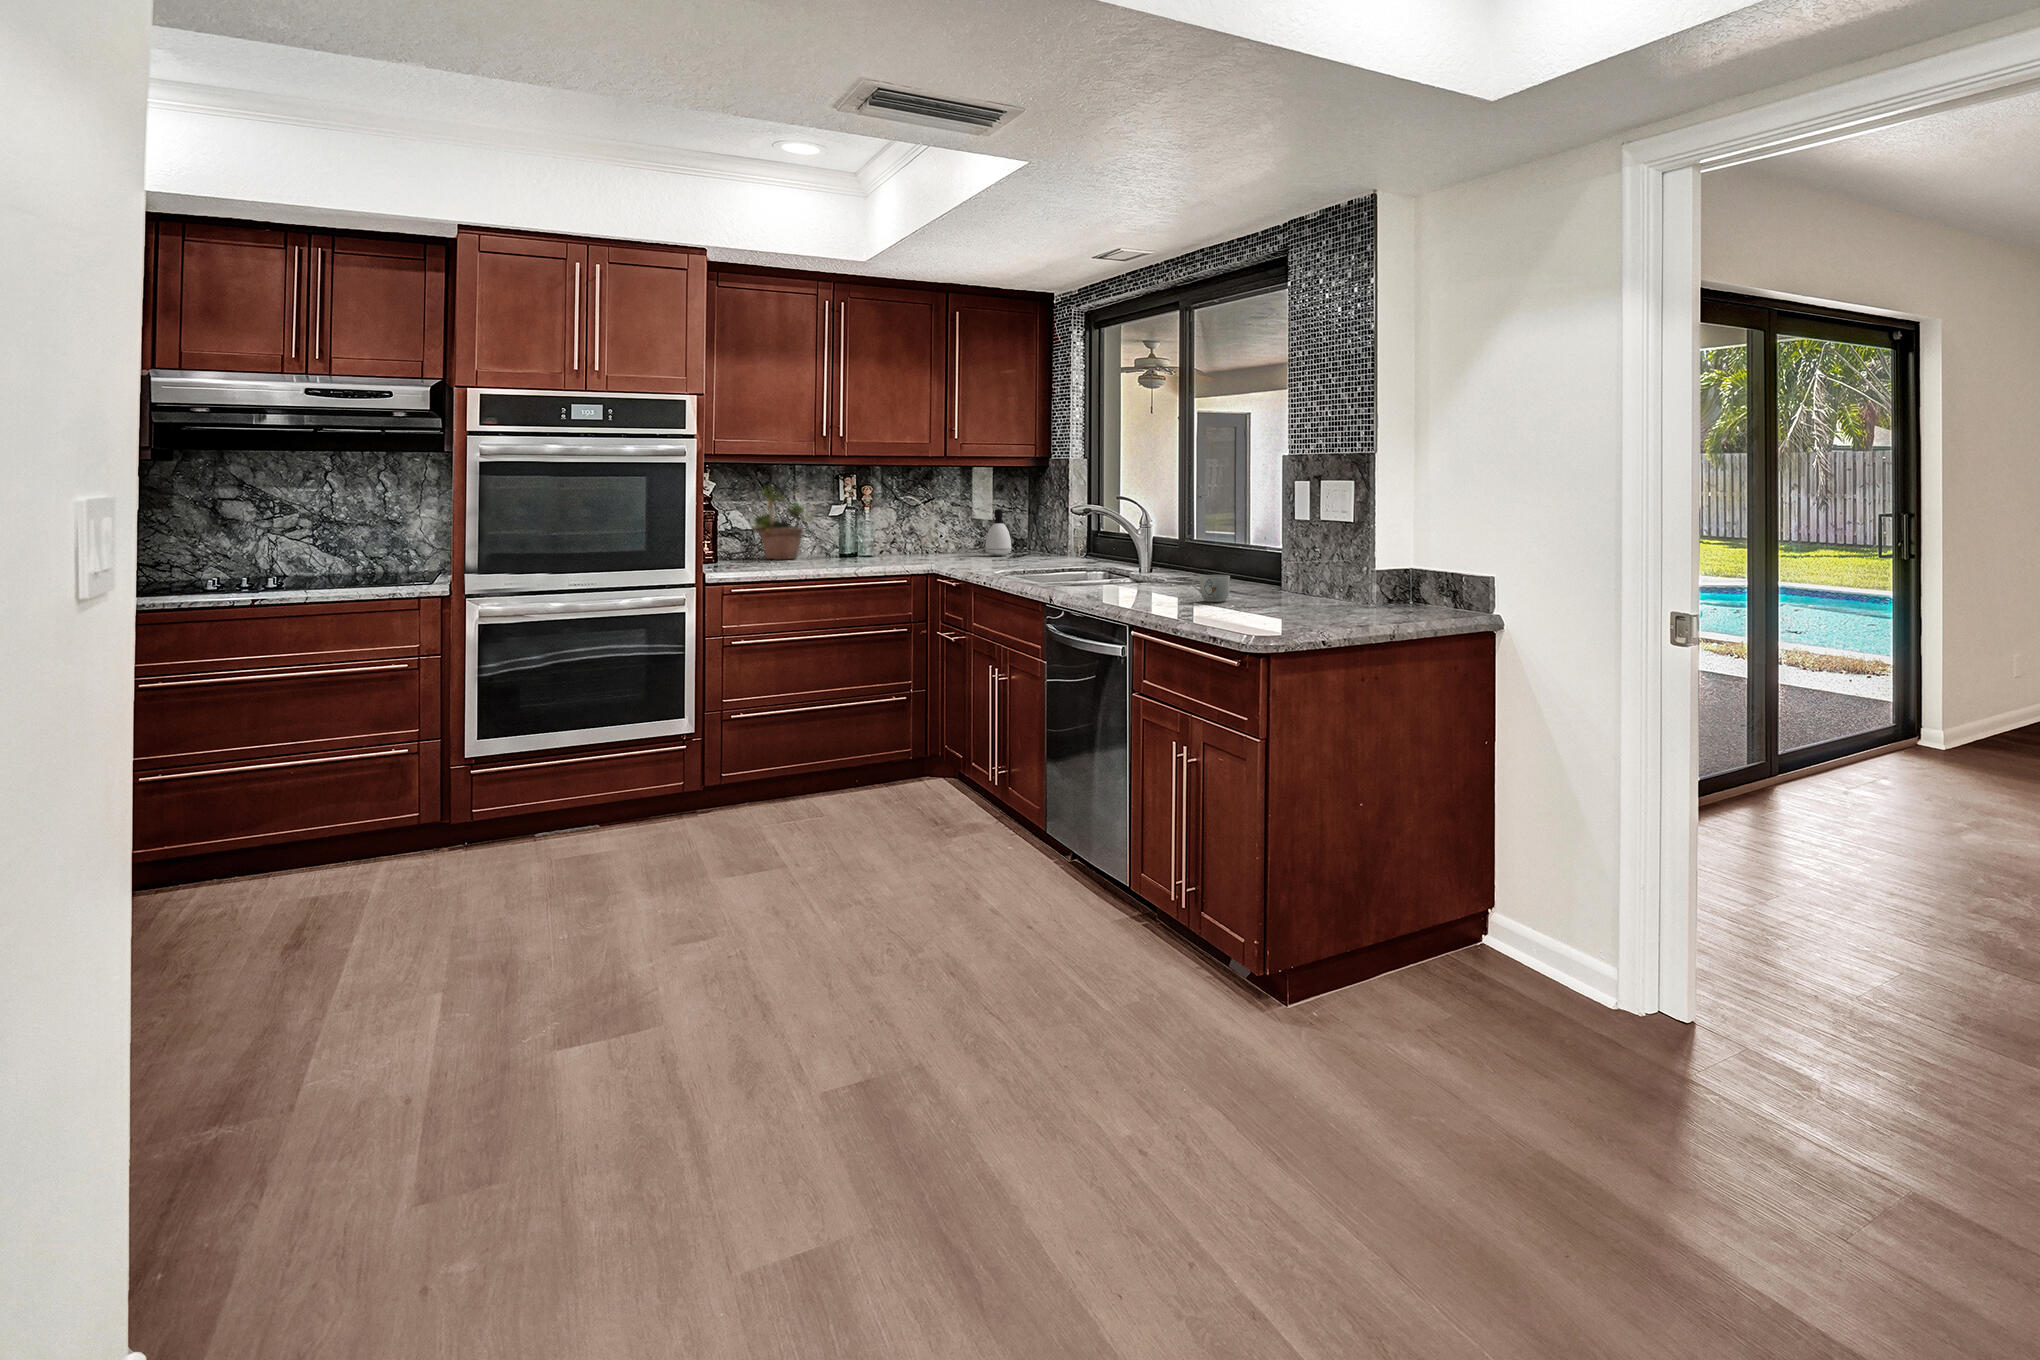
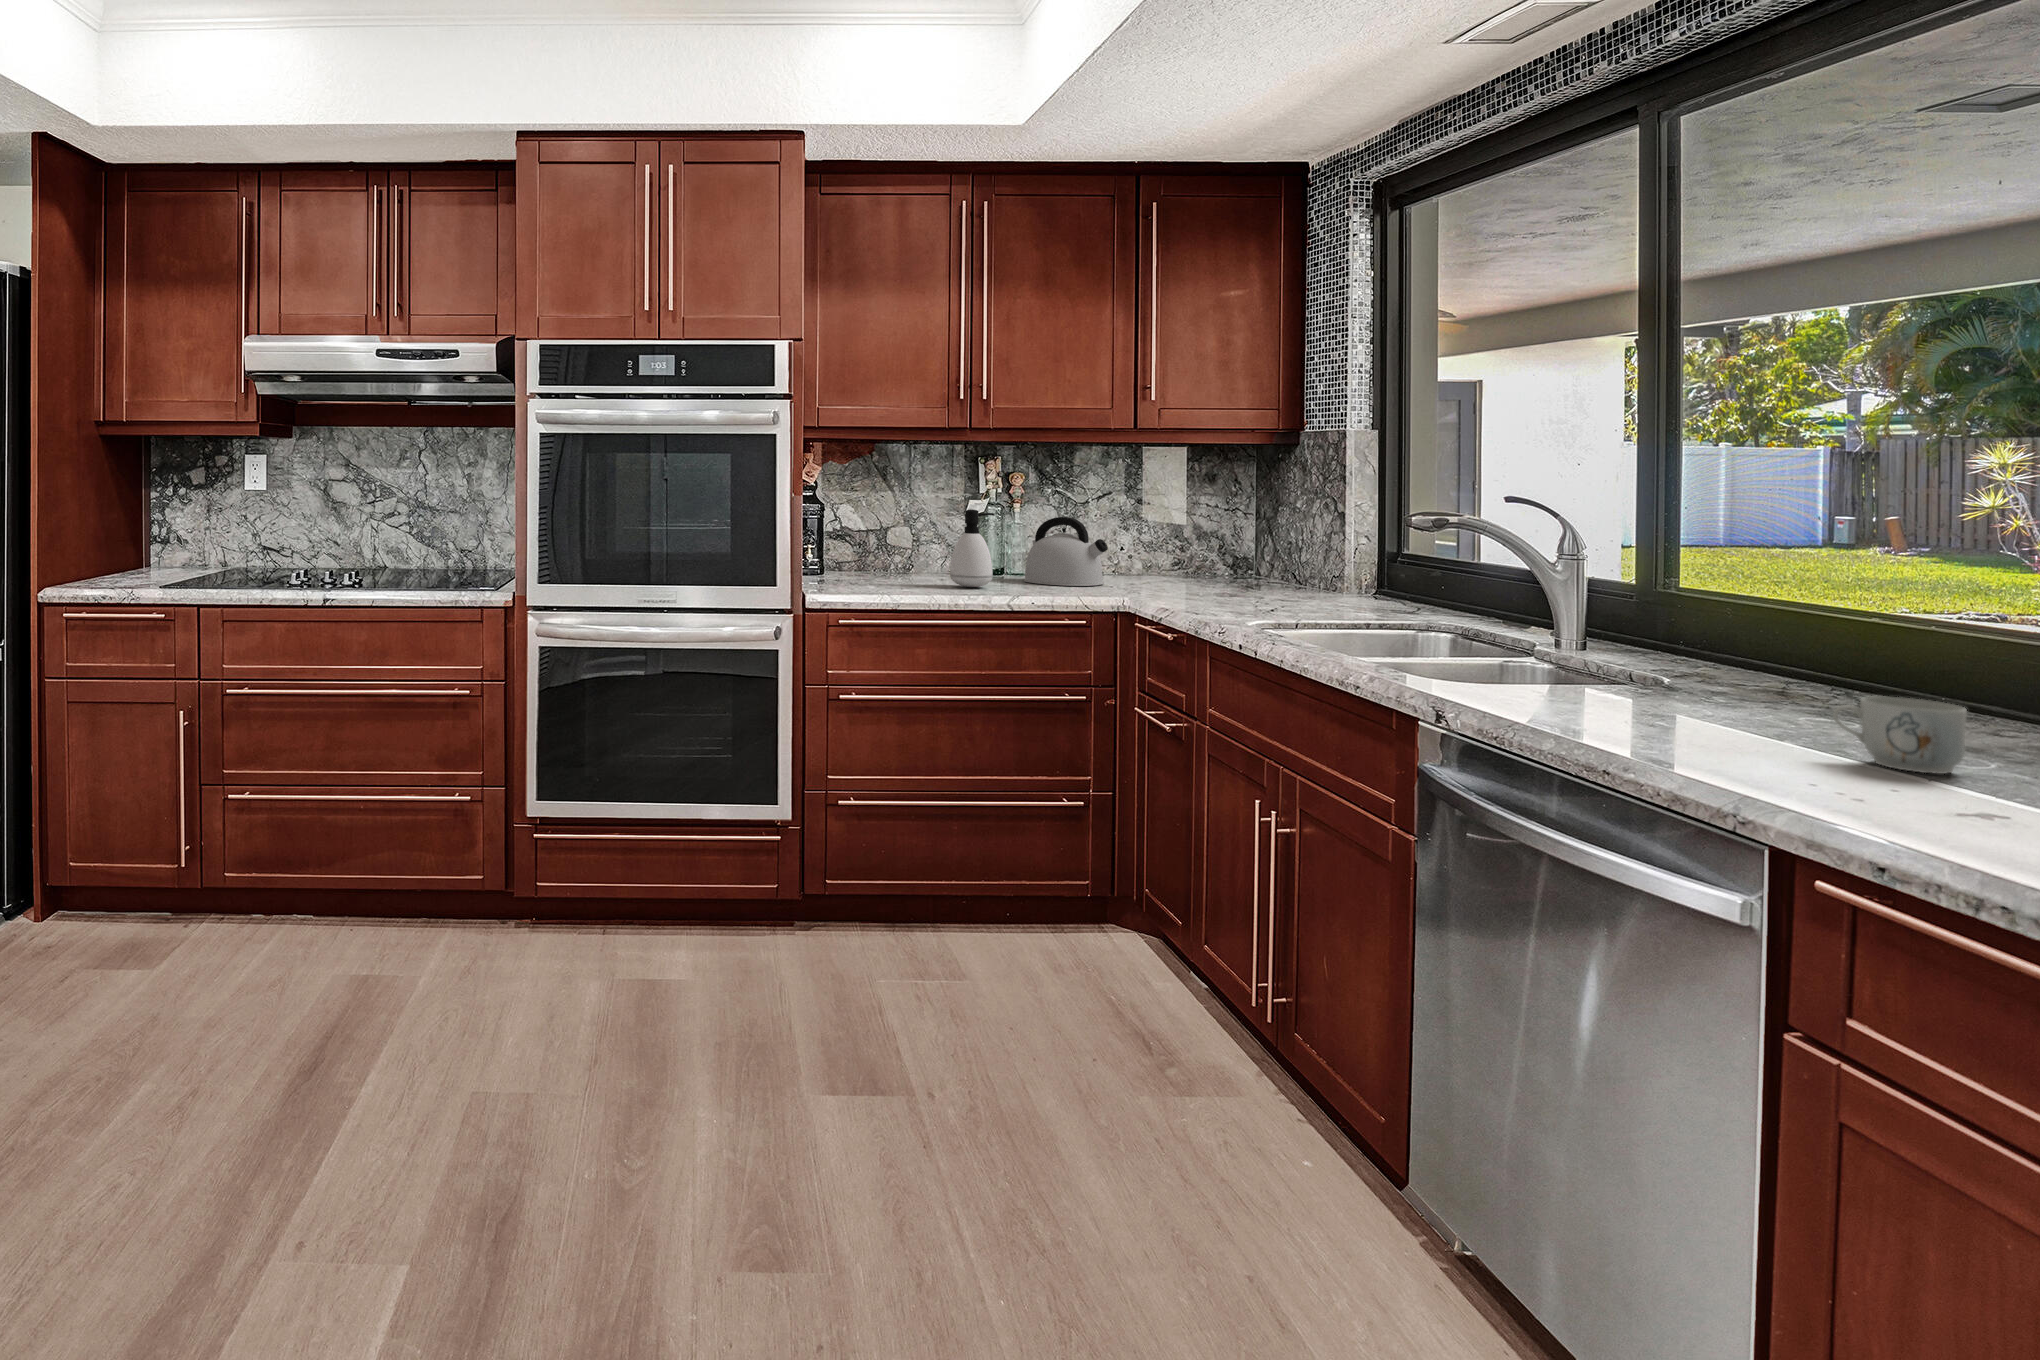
potted plant: present [752,487,812,560] -> none [865,462,945,574]
soap dispenser: present [985,509,1013,556] -> present [950,509,995,587]
kettle: none [871,516,928,561] -> present [1024,517,1108,586]

